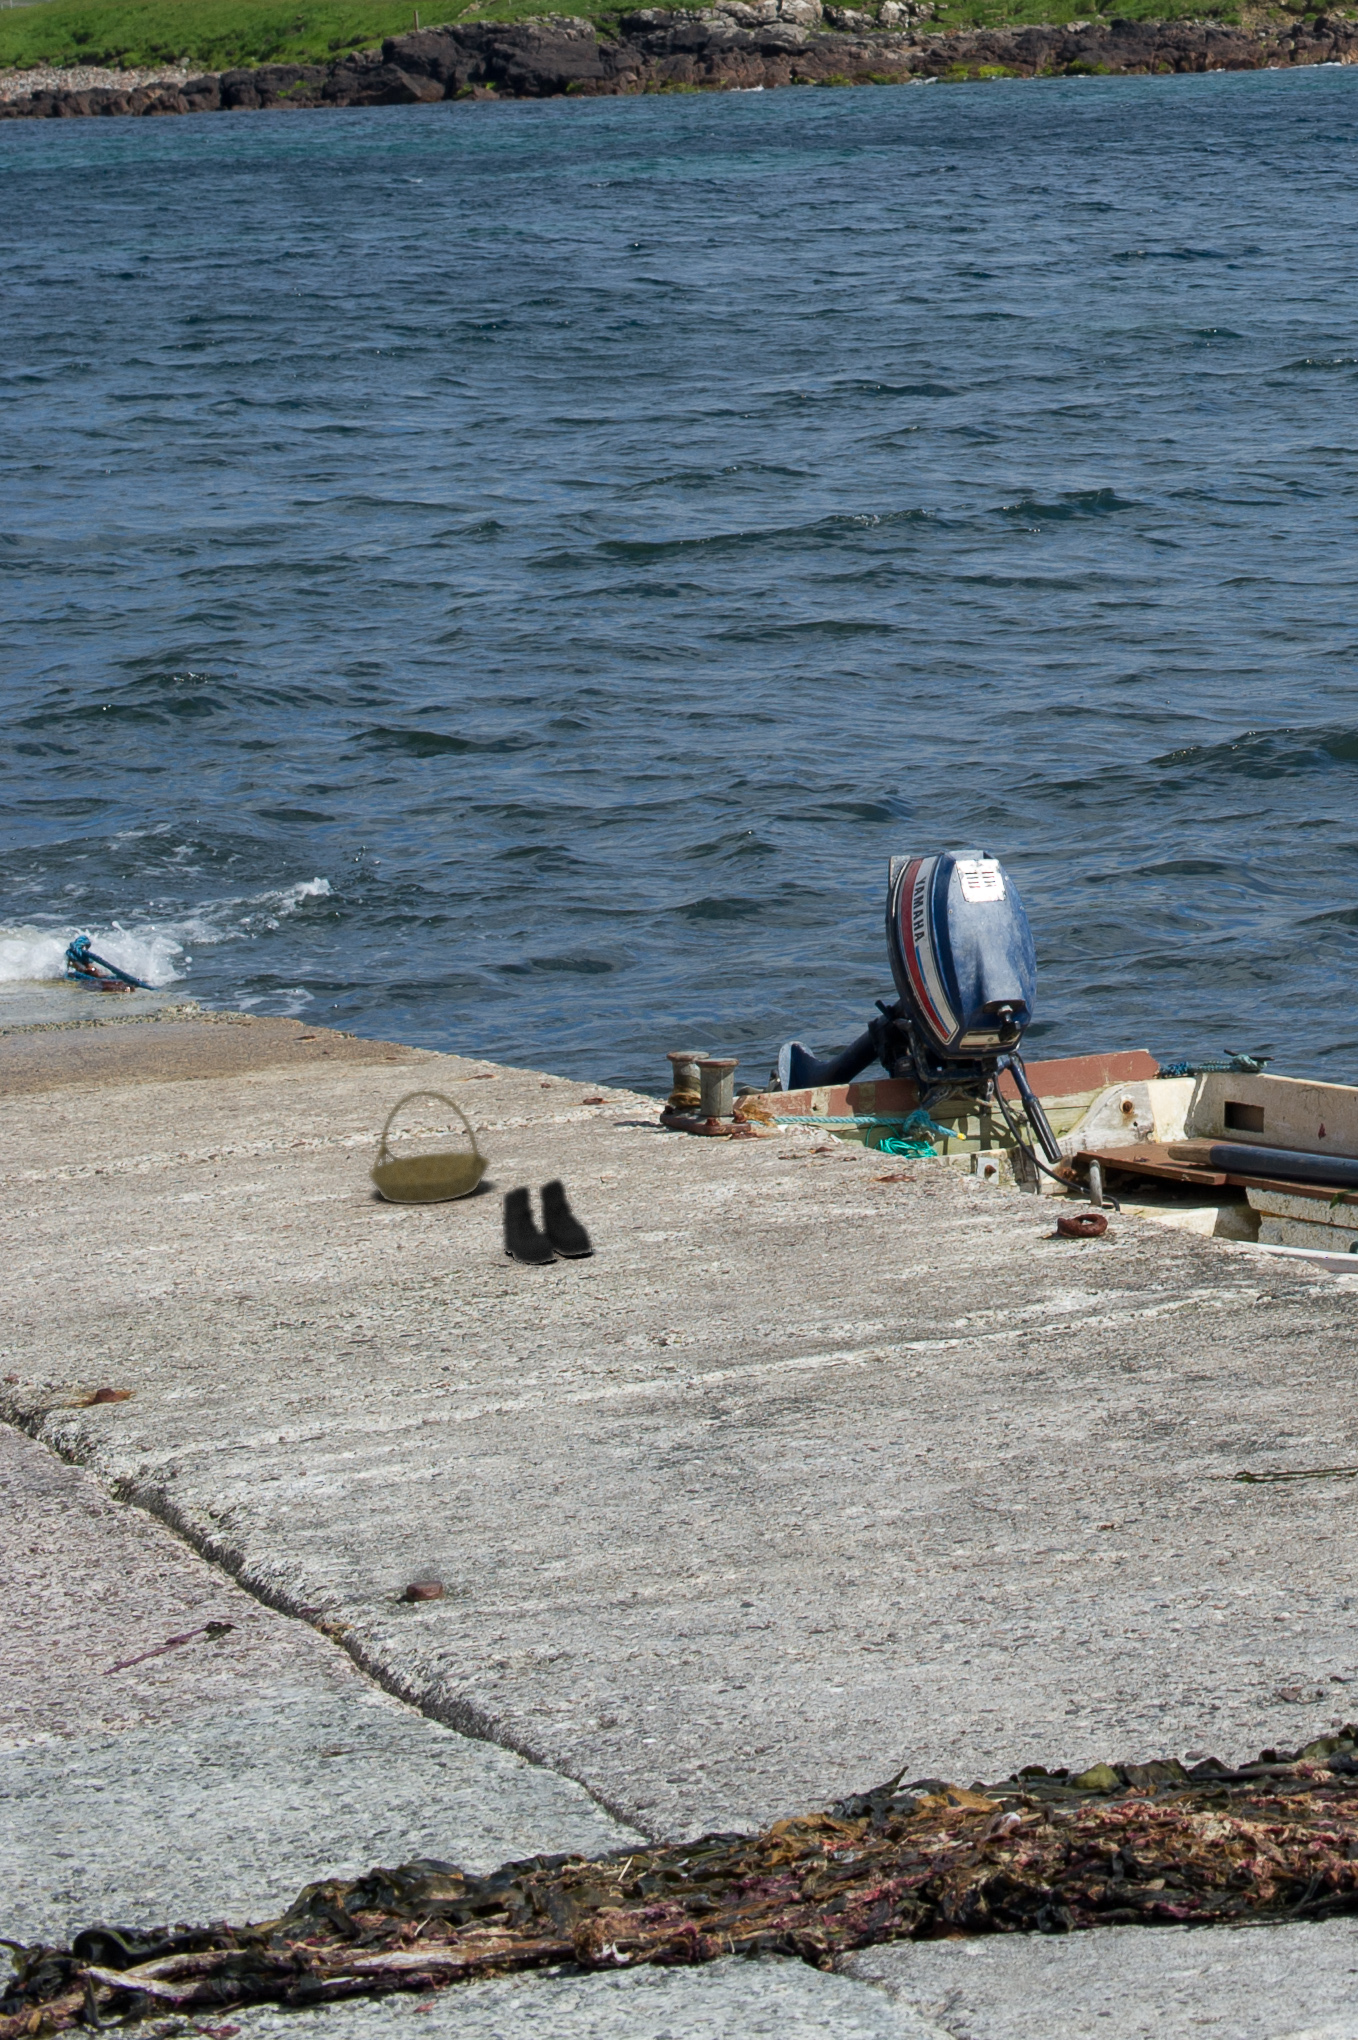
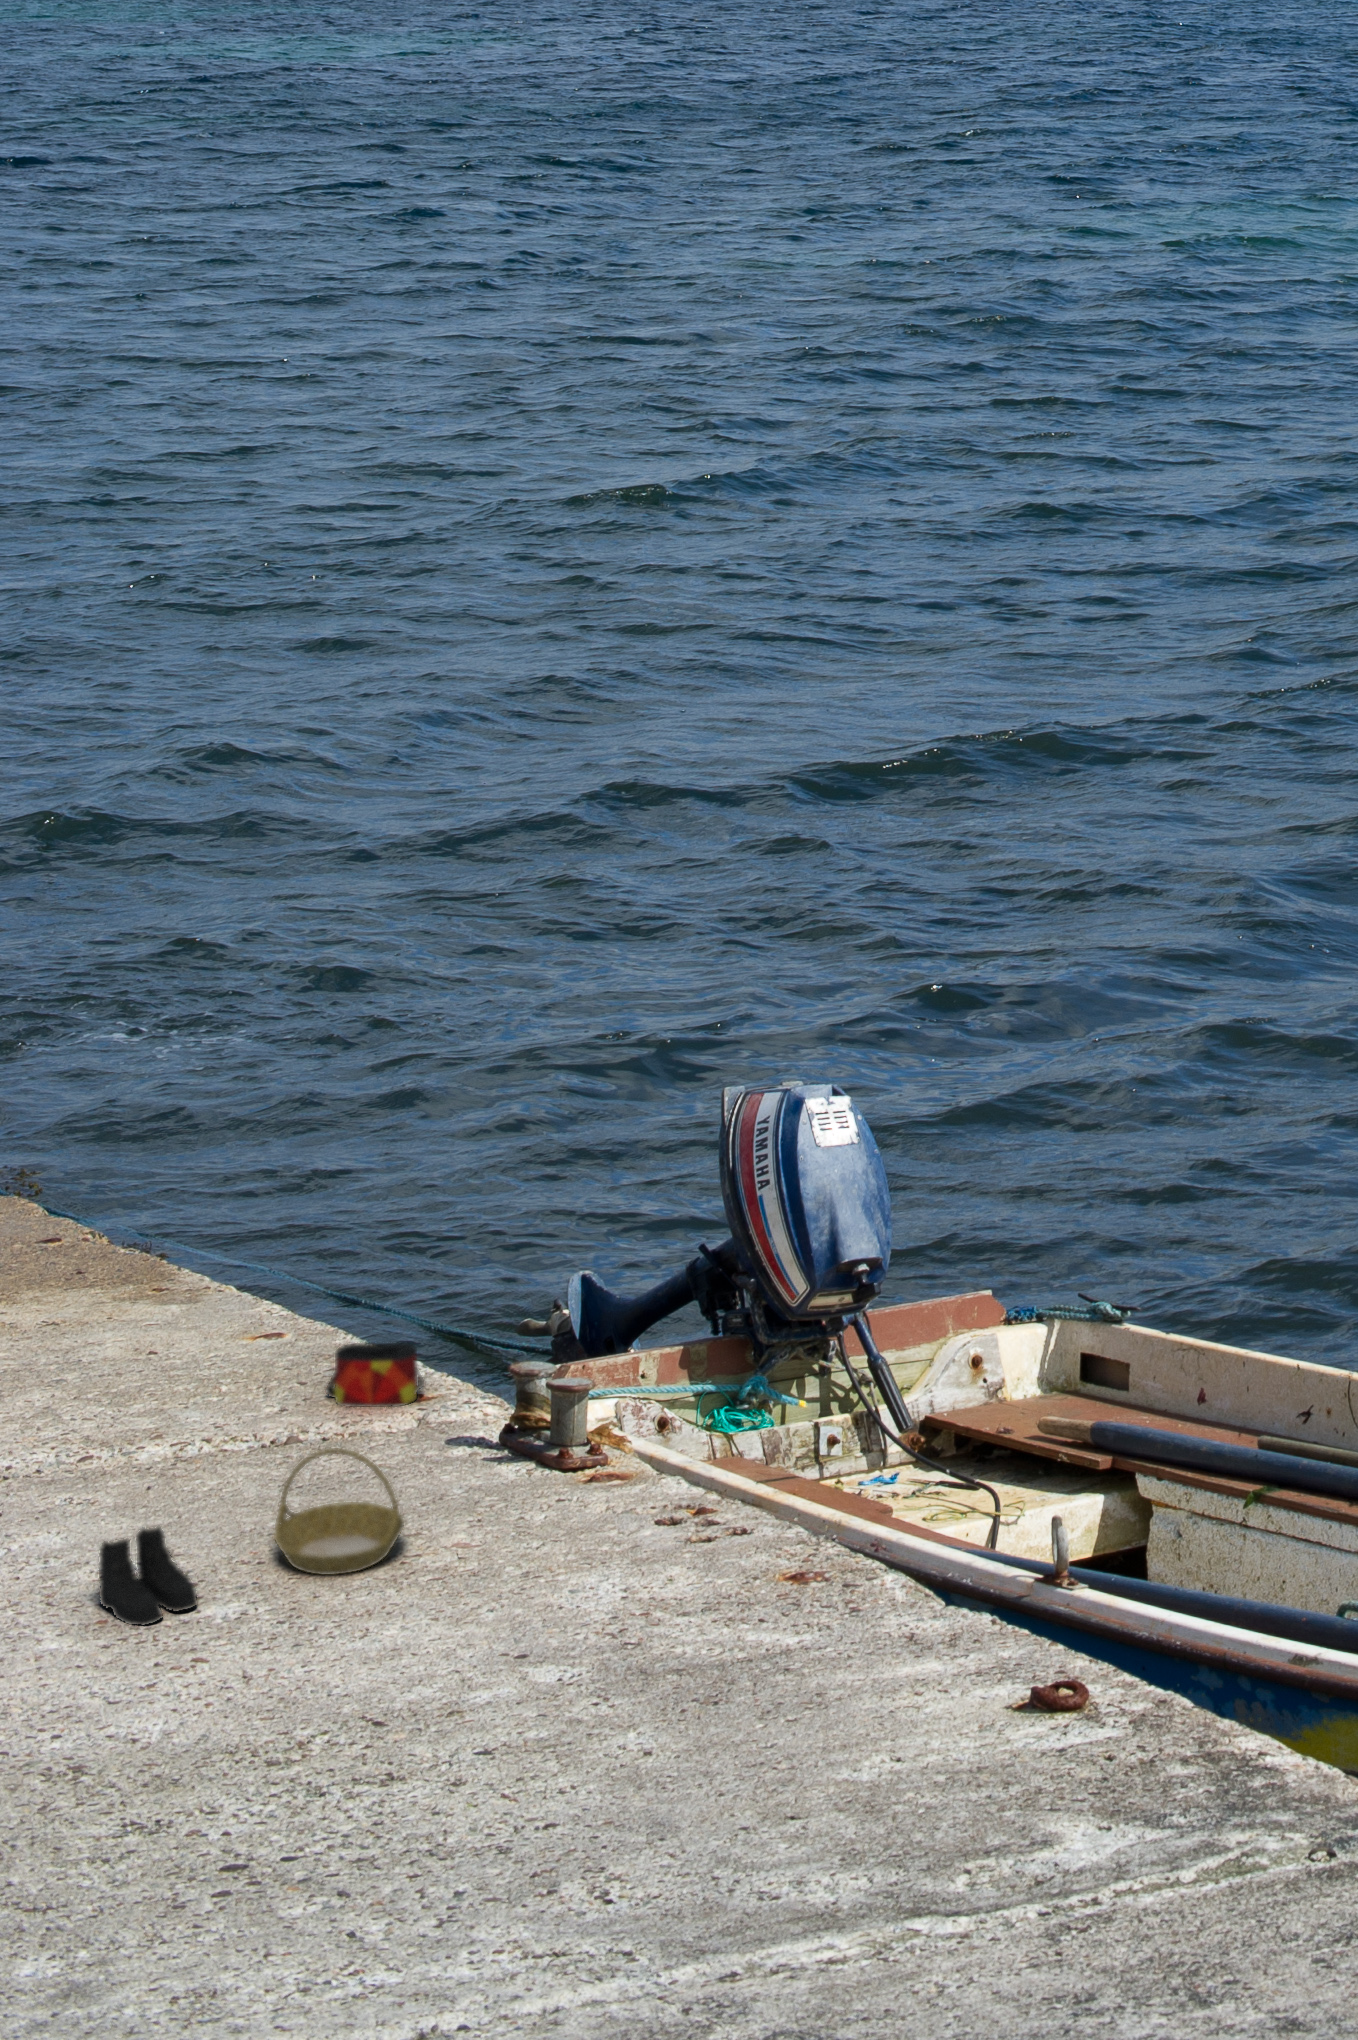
bag: none [504,1060,592,1116] -> present [326,1343,424,1407]
boots: present [502,1179,592,1265] -> present [99,1527,197,1626]

